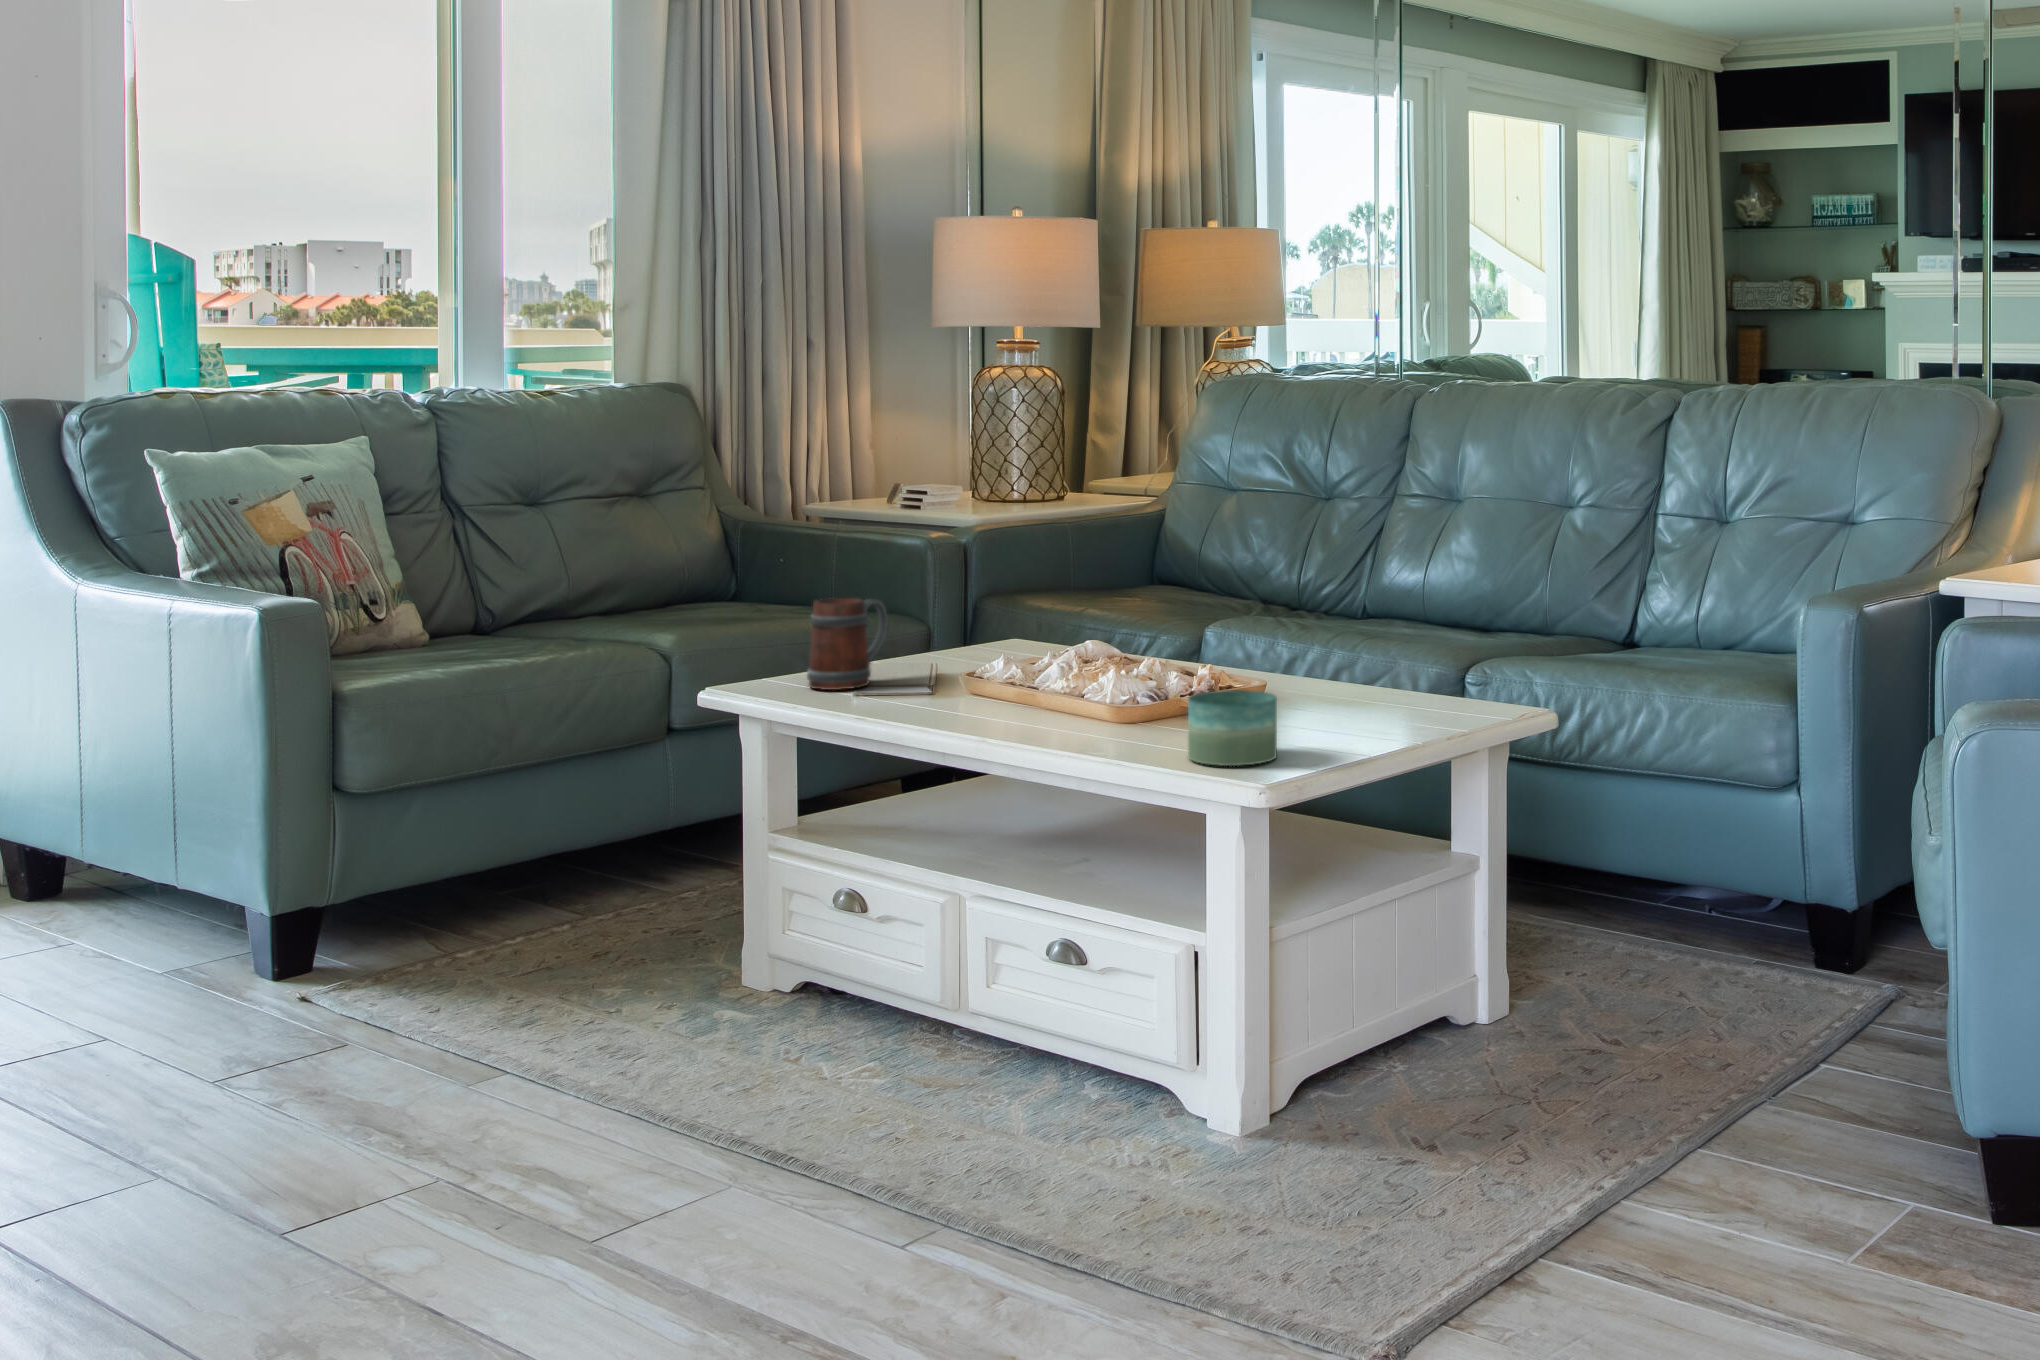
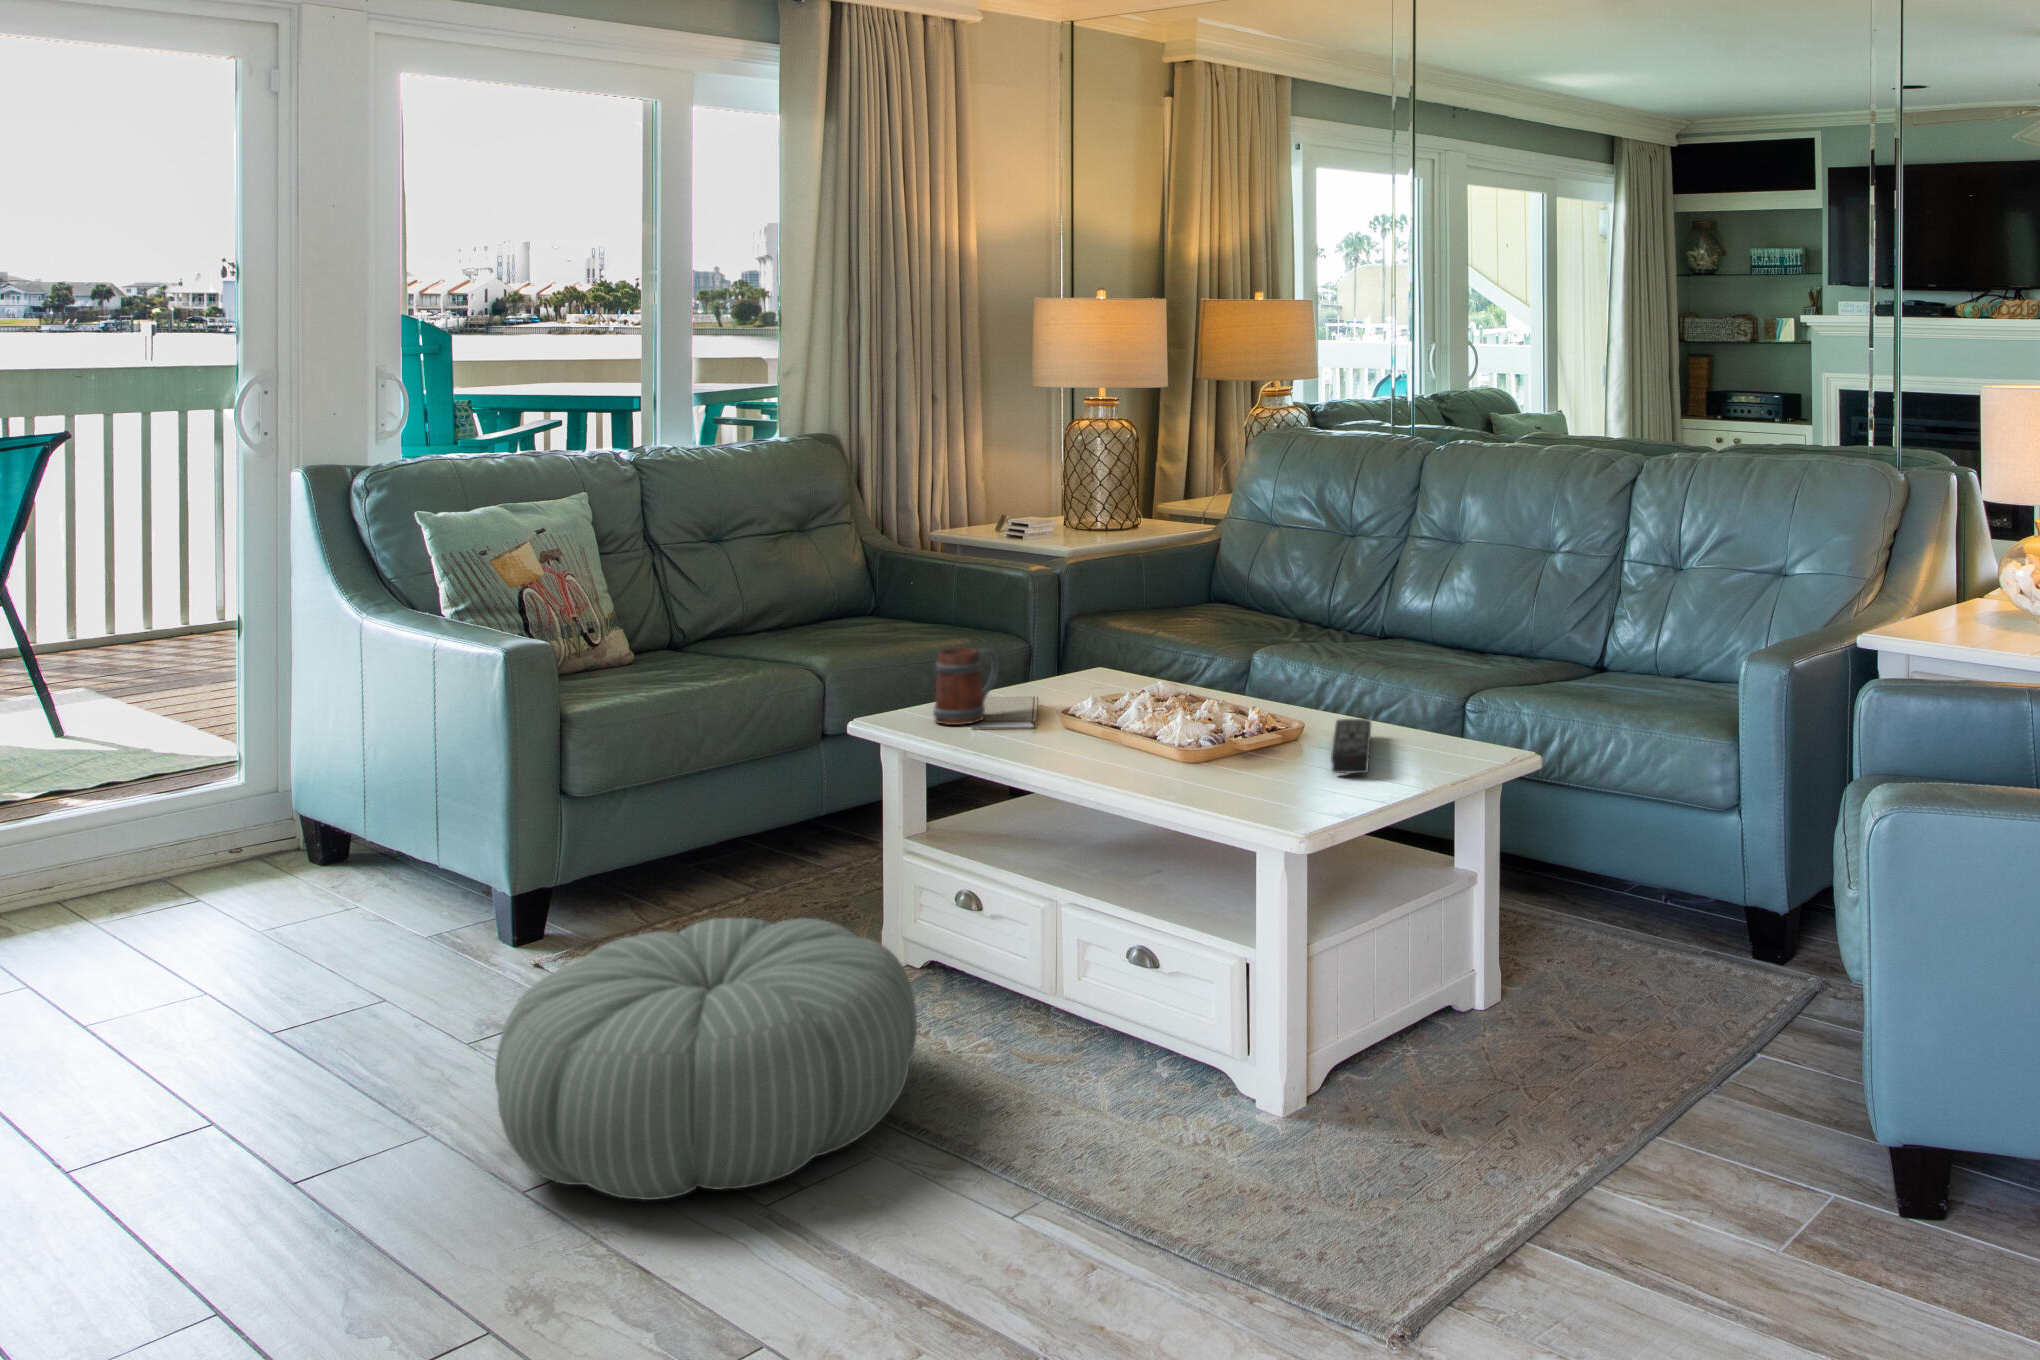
remote control: none [1297,677,1346,732] -> present [1331,719,1371,773]
candle: present [1188,690,1277,766] -> none [1242,743,1315,810]
pouf: none [262,904,787,1222] -> present [495,918,917,1200]

